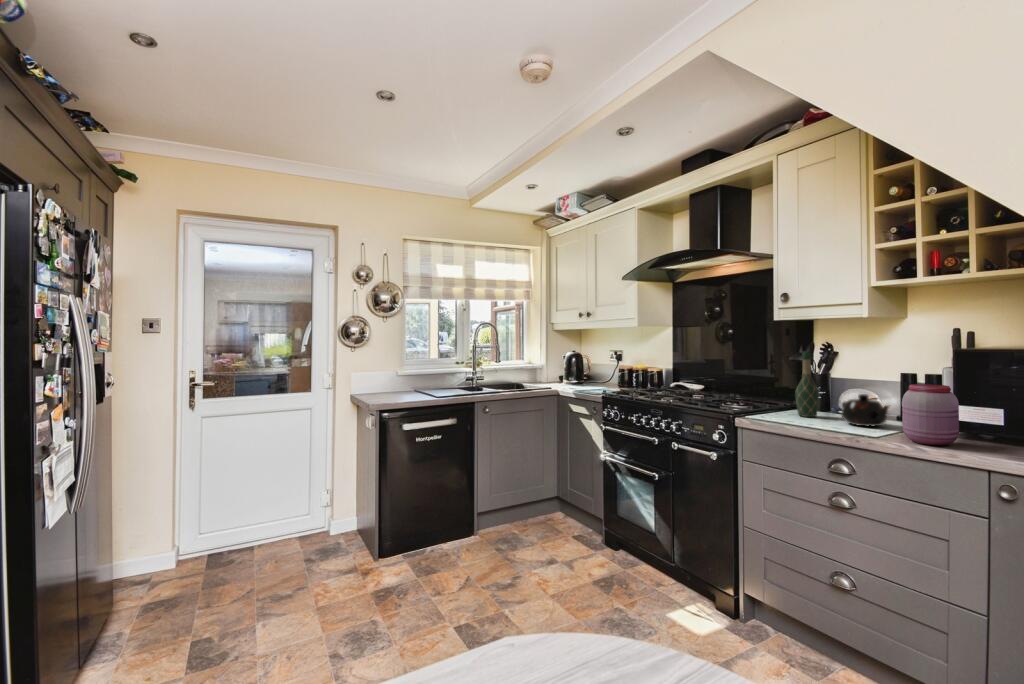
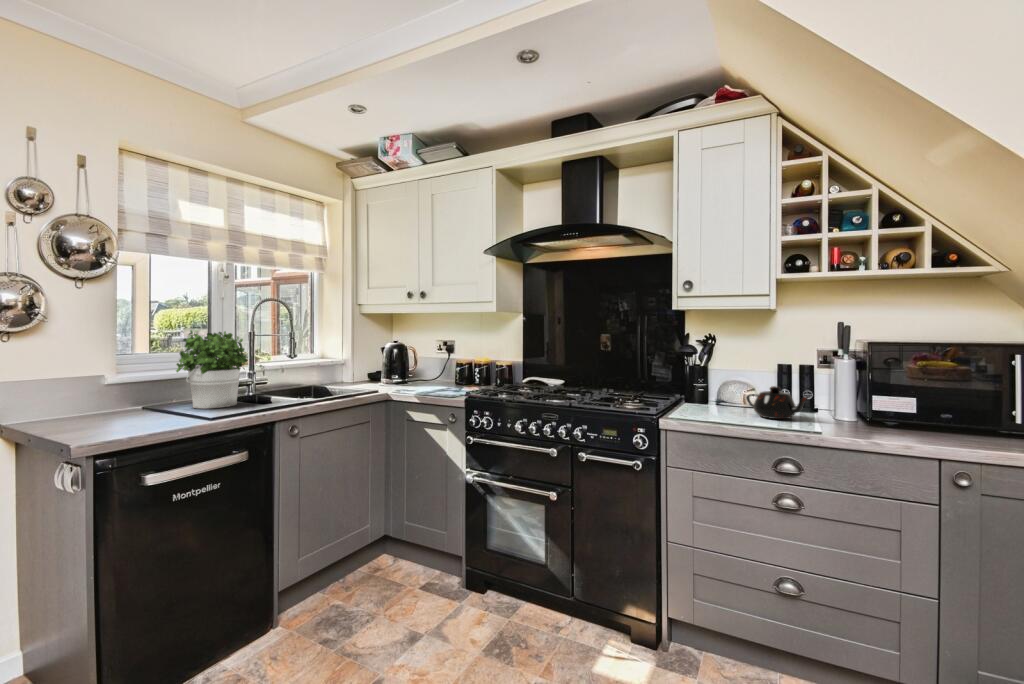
potted plant: none [429,344,468,392] -> present [176,330,247,409]
wine bottle: present [795,352,819,417] -> none [701,343,725,412]
jar: present [902,384,959,445] -> none [841,376,894,437]

